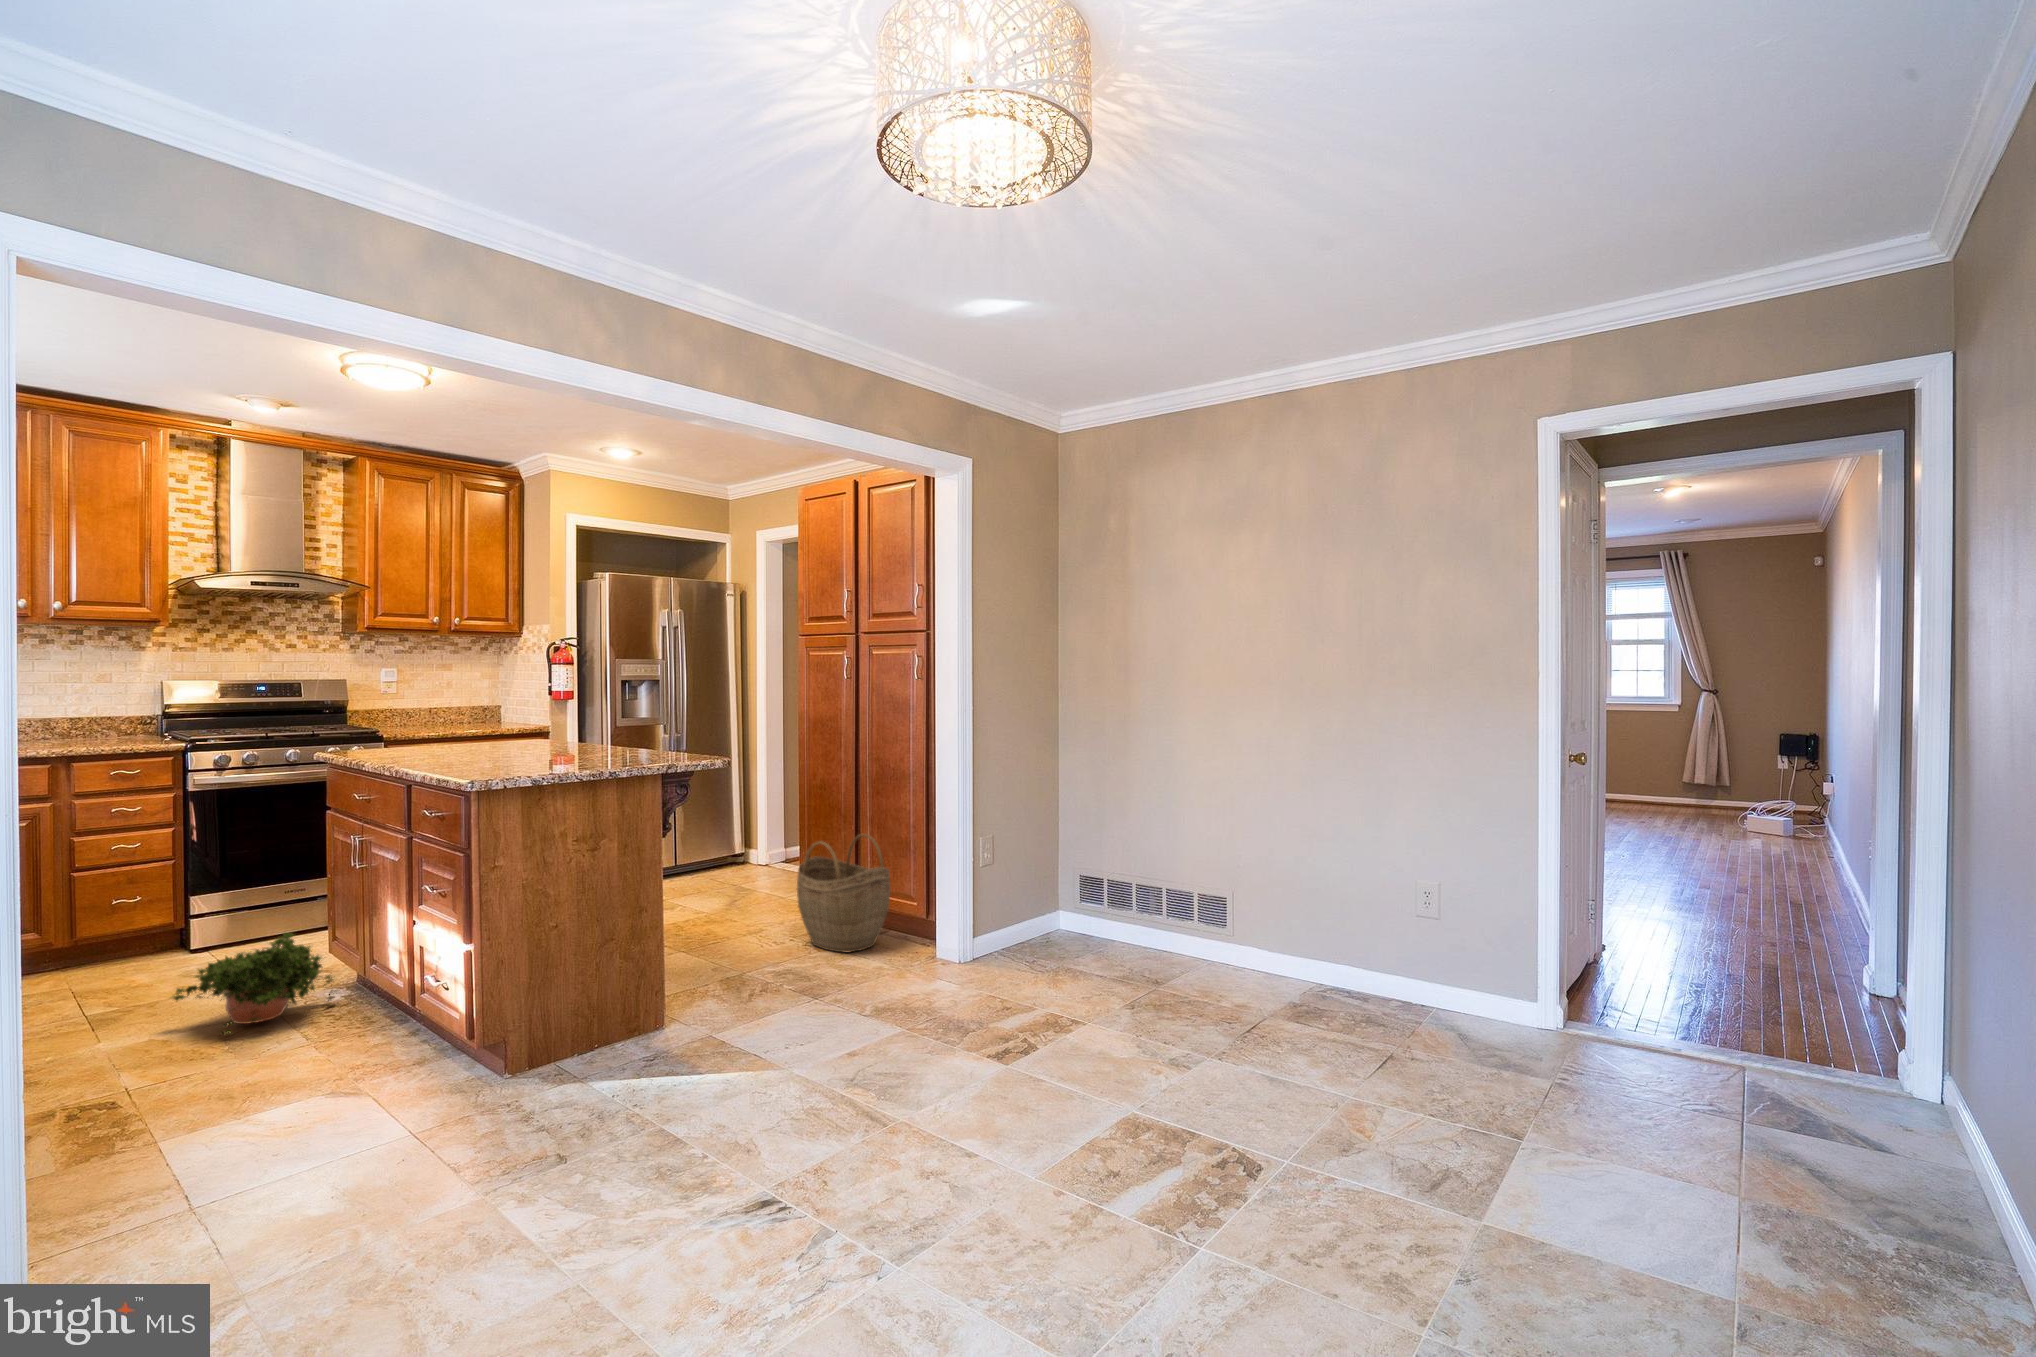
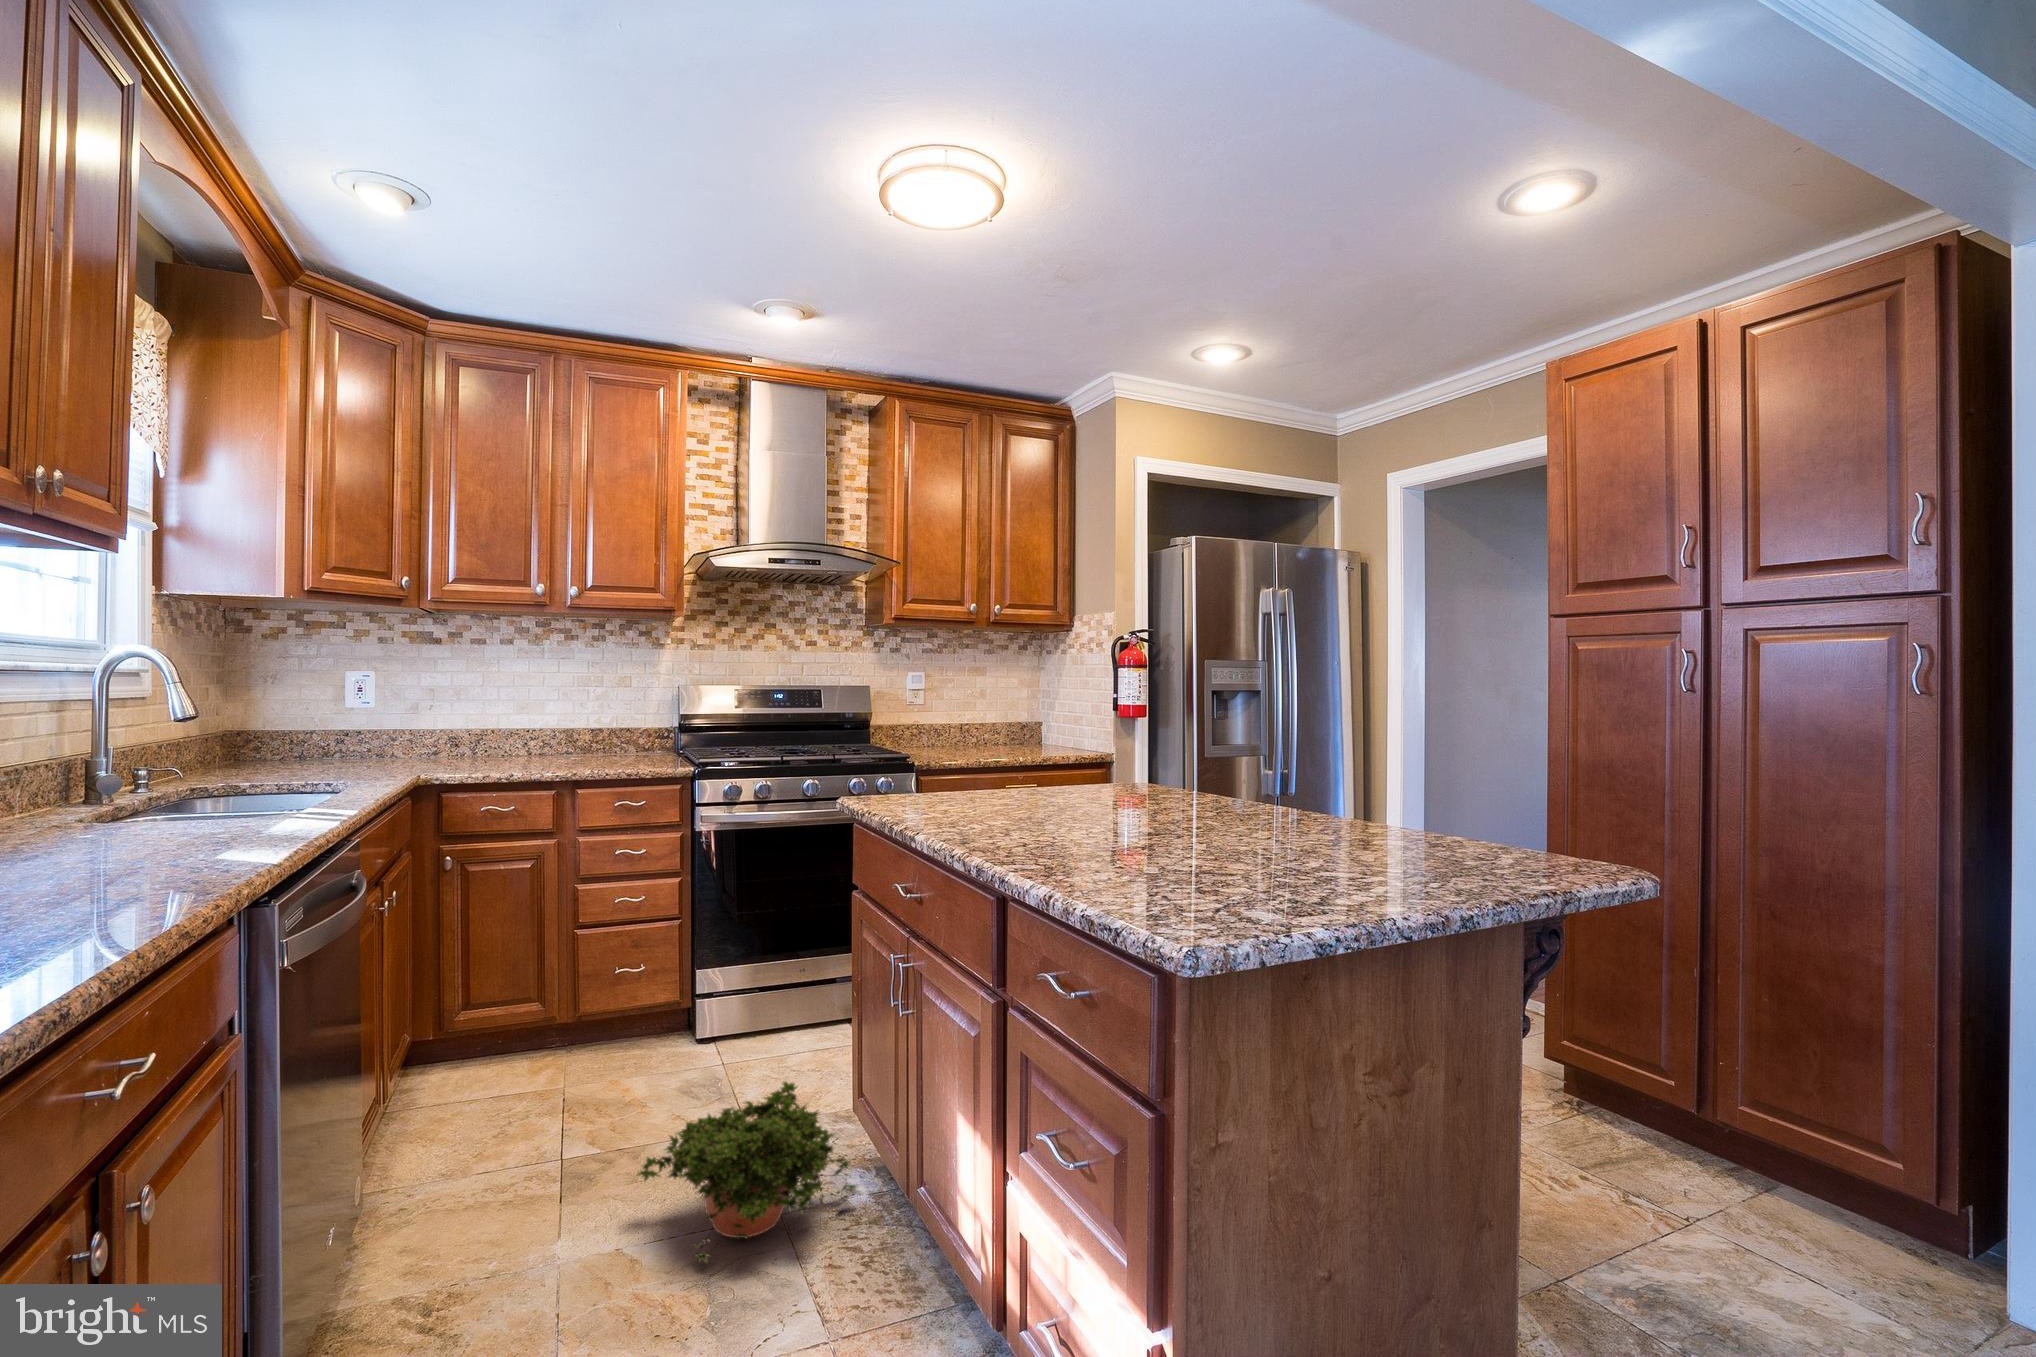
woven basket: present [797,834,890,953] -> none [1584,998,1810,1254]

